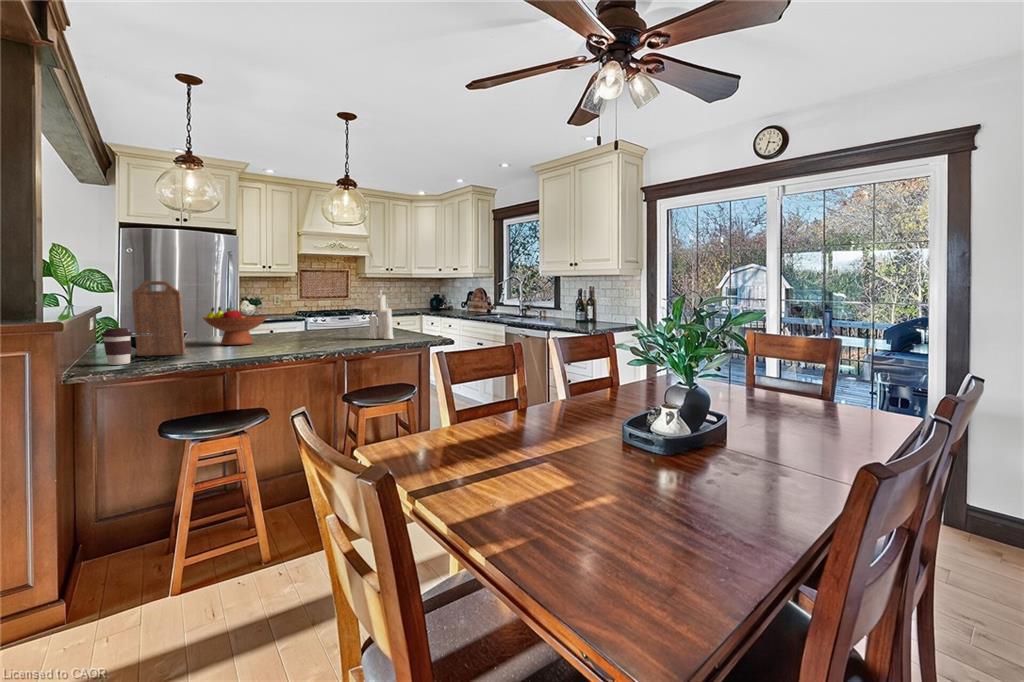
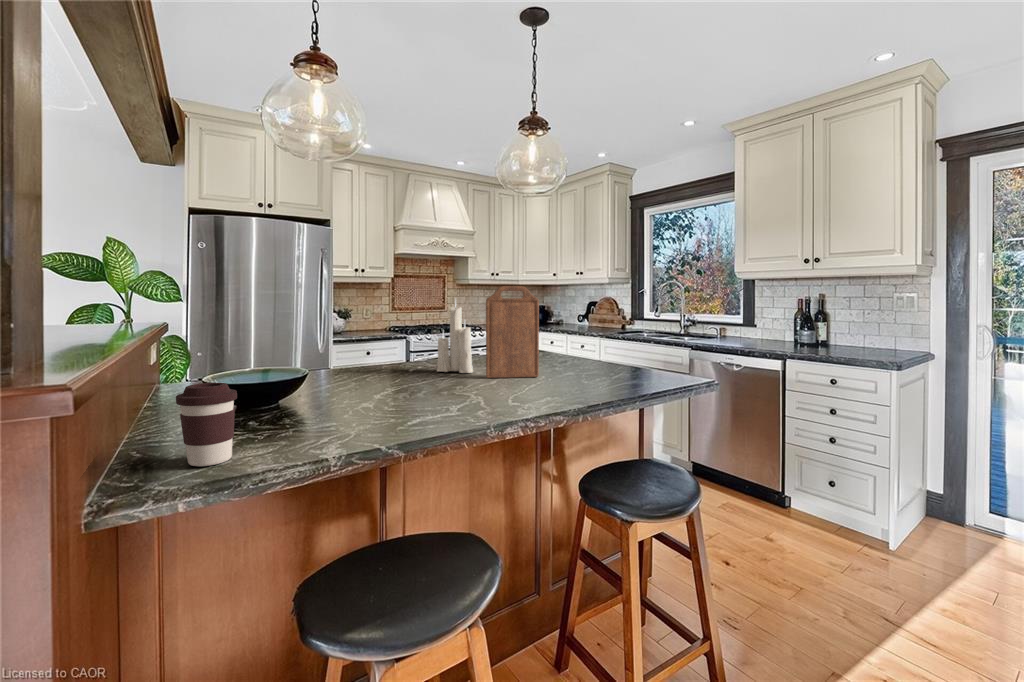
cutting board: present [132,281,185,356] -> present [486,286,539,378]
candle: present [369,295,393,339] -> present [437,301,473,373]
fruit bowl: present [203,307,267,345] -> none [333,329,433,395]

